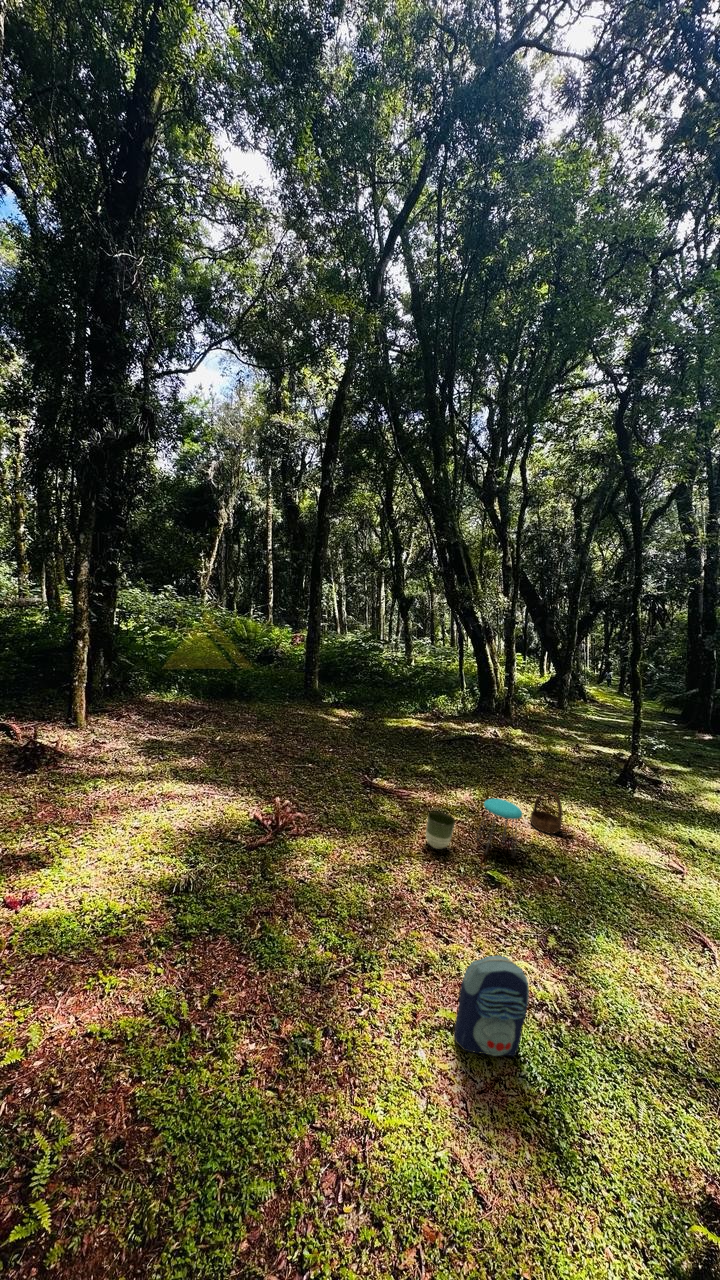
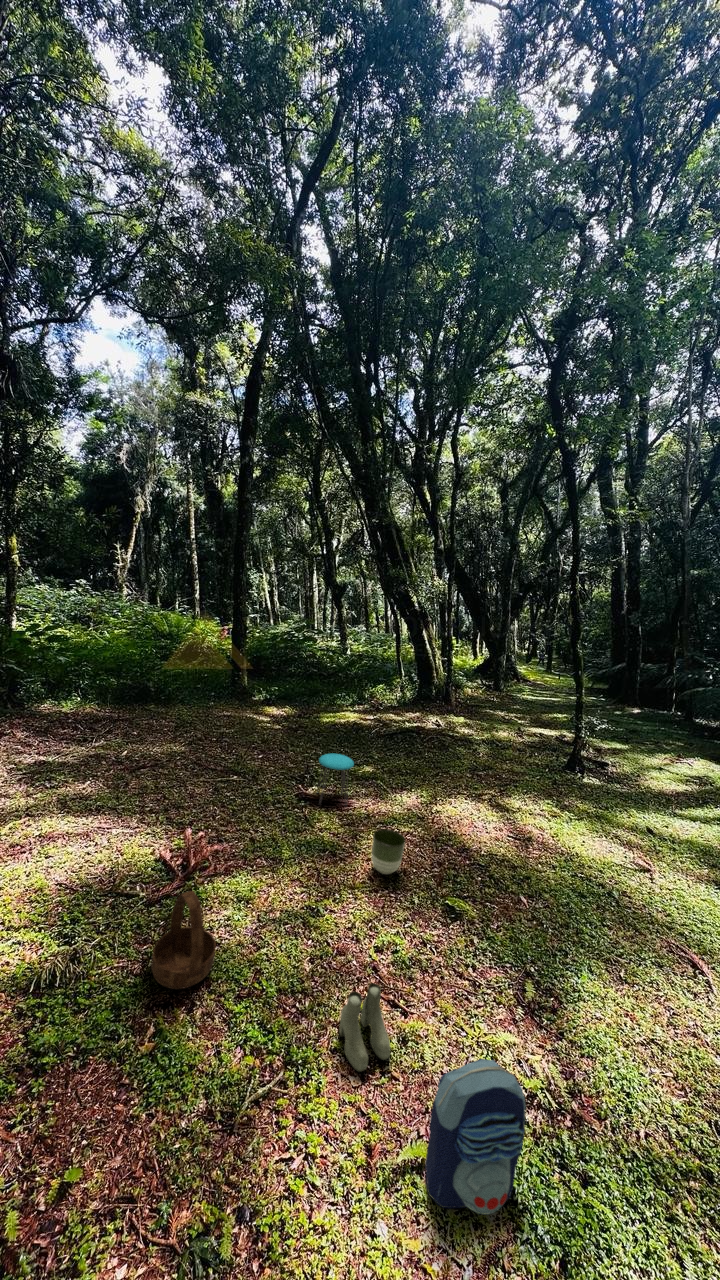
basket: present [530,790,563,834] -> present [151,891,216,989]
stool: present [477,798,522,858] -> present [317,753,354,806]
boots: none [396,912,434,970] -> present [339,983,391,1072]

